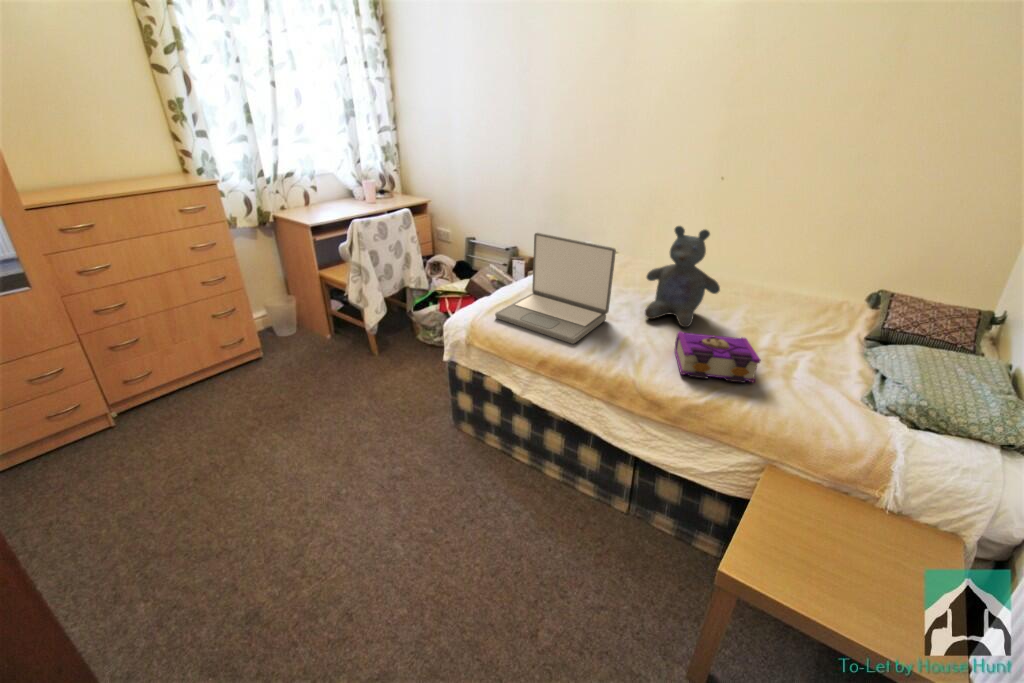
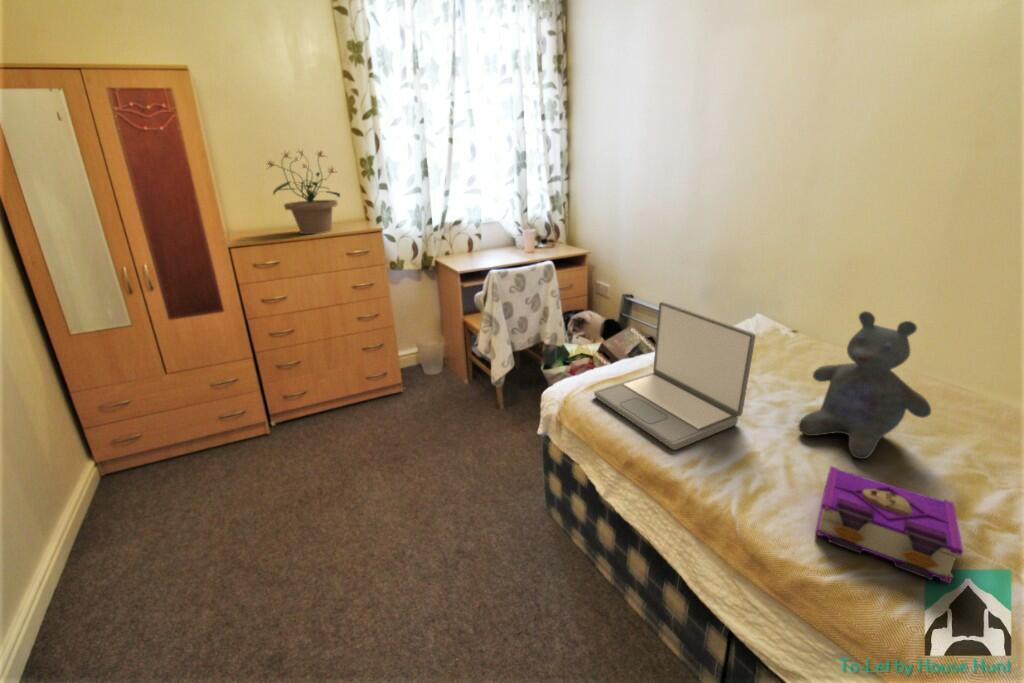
potted plant: none [44,83,155,190] -> present [268,151,340,234]

